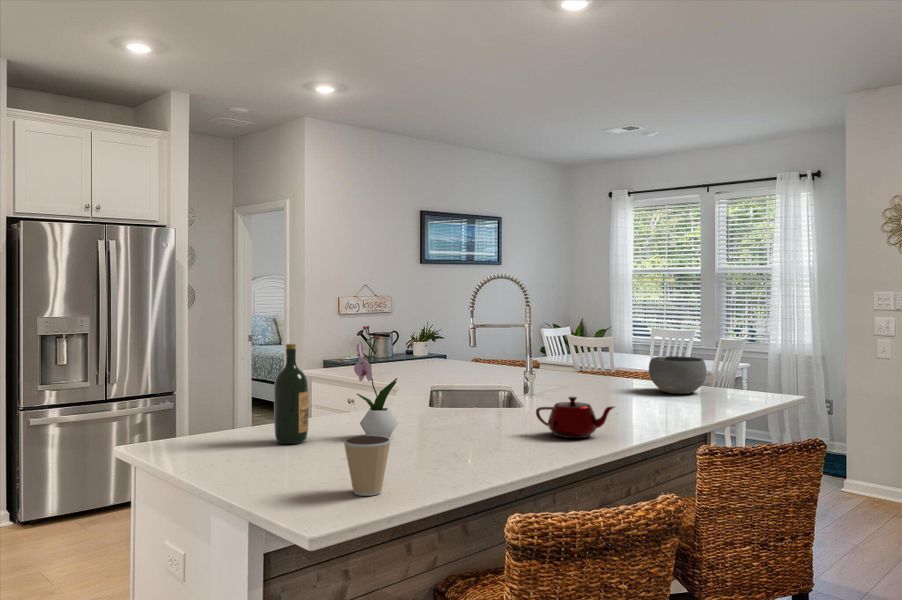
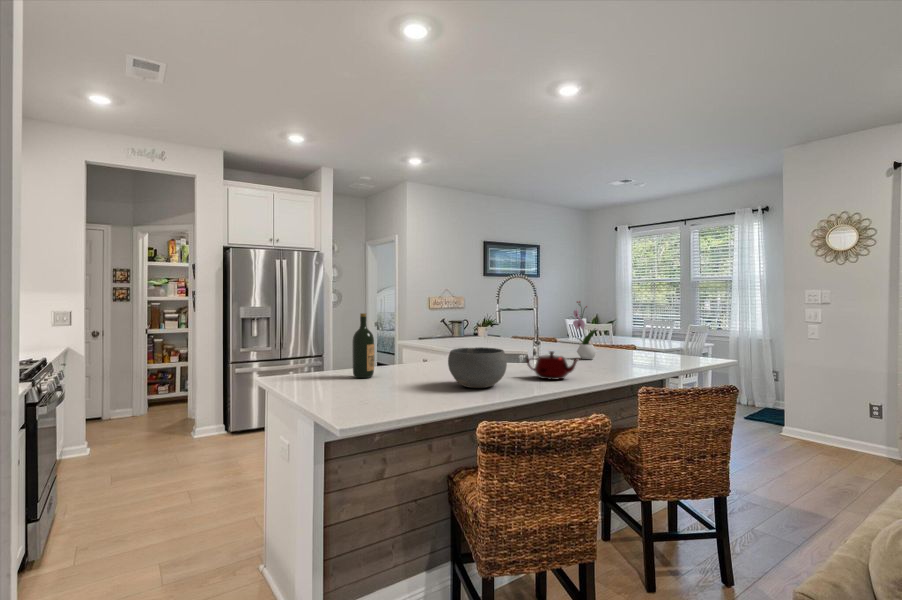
flower arrangement: present [354,326,398,438] -> present [573,301,597,359]
bowl: present [649,356,707,394] -> present [448,347,507,388]
coffee cup: present [344,435,391,496] -> none [375,368,408,407]

